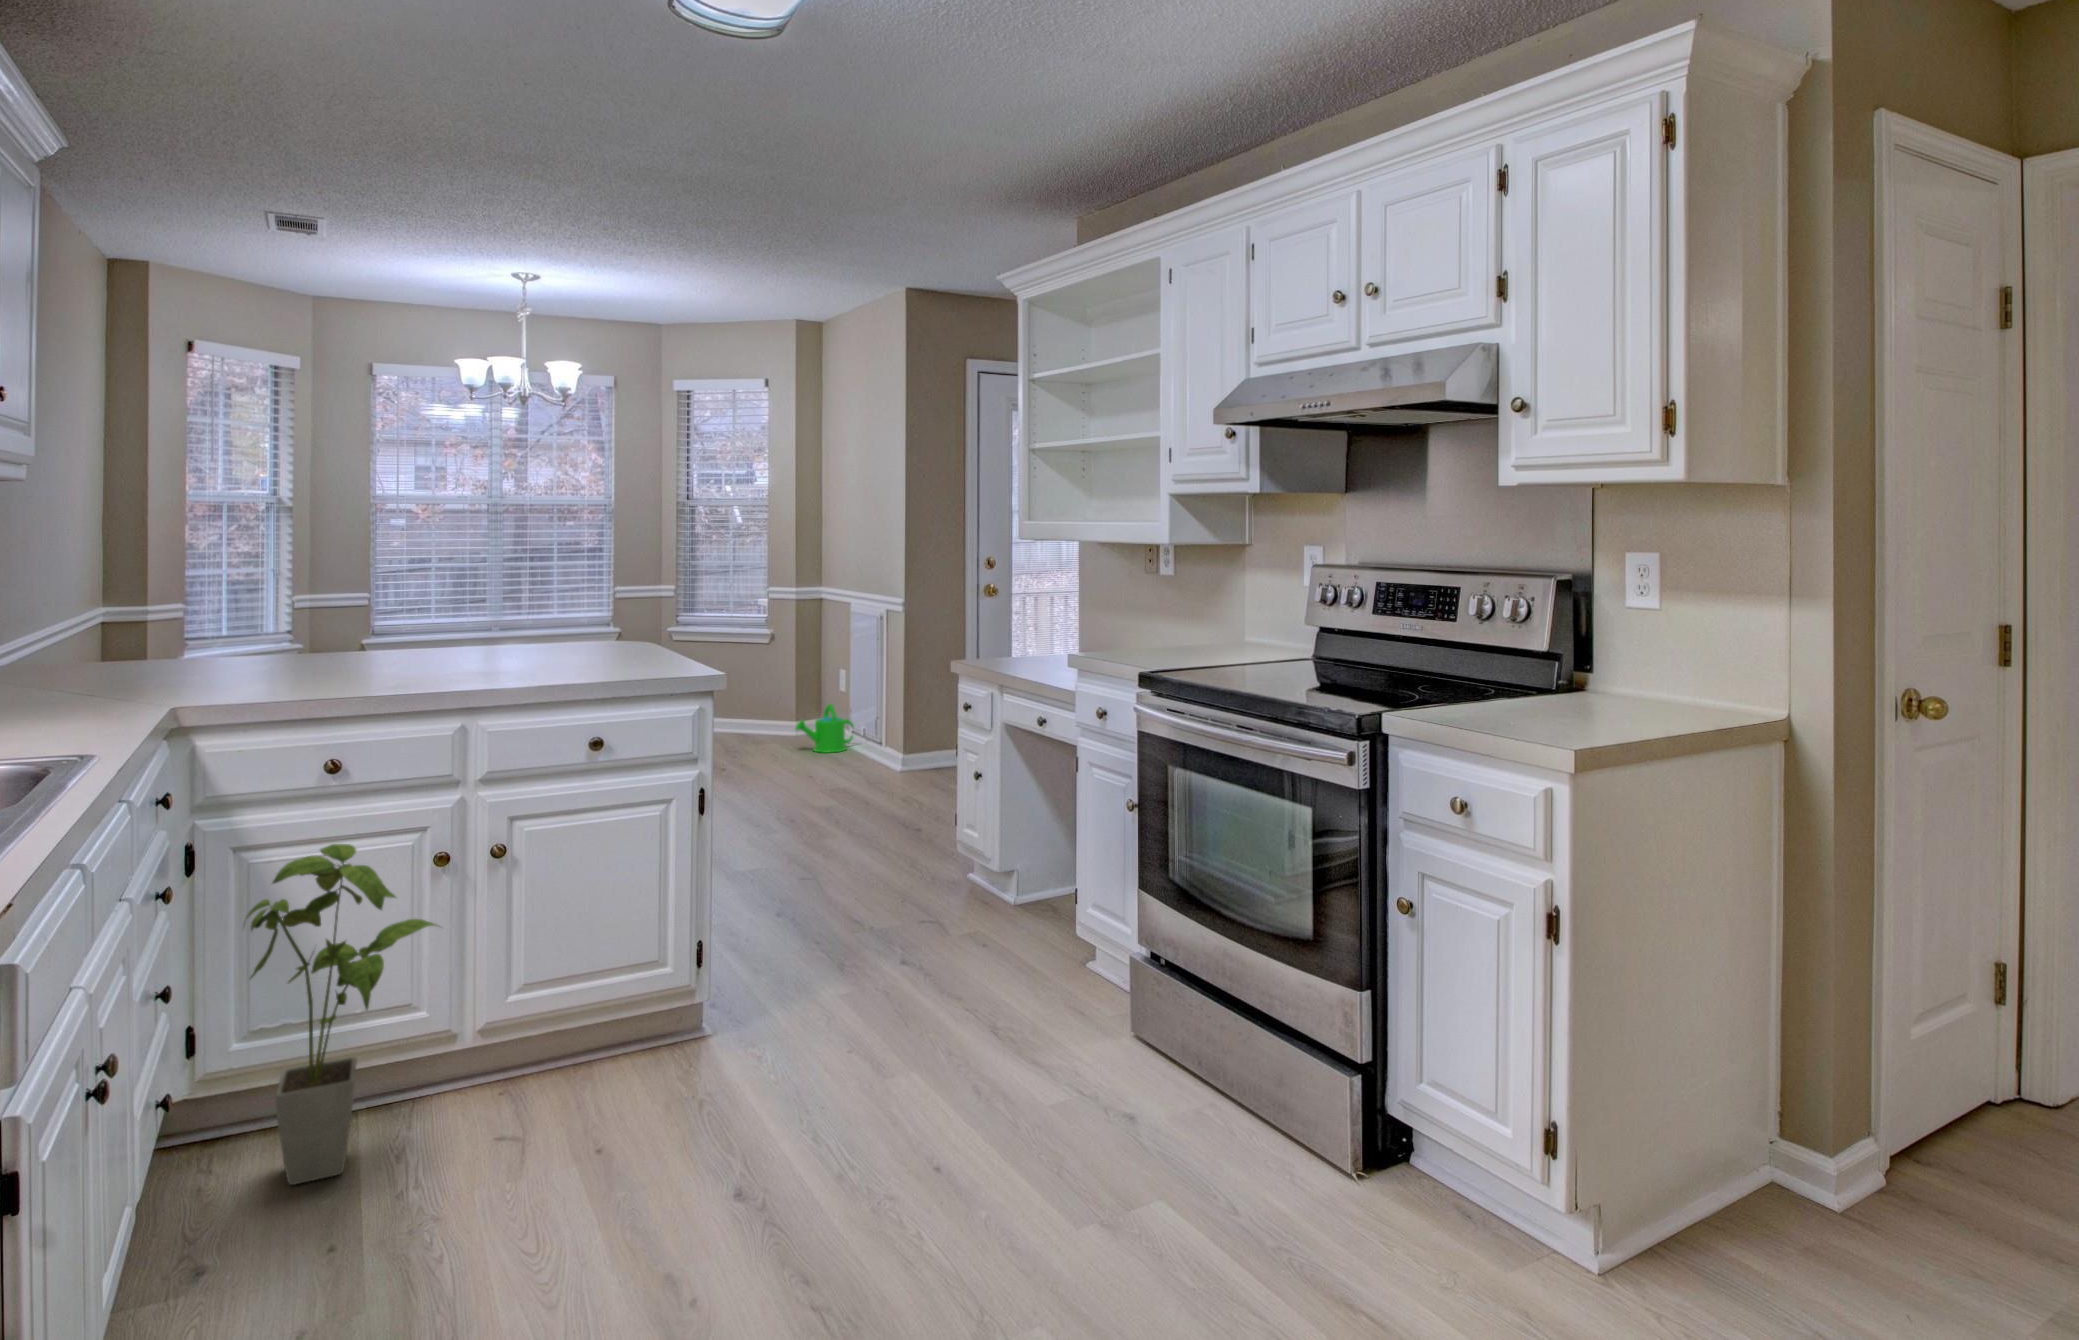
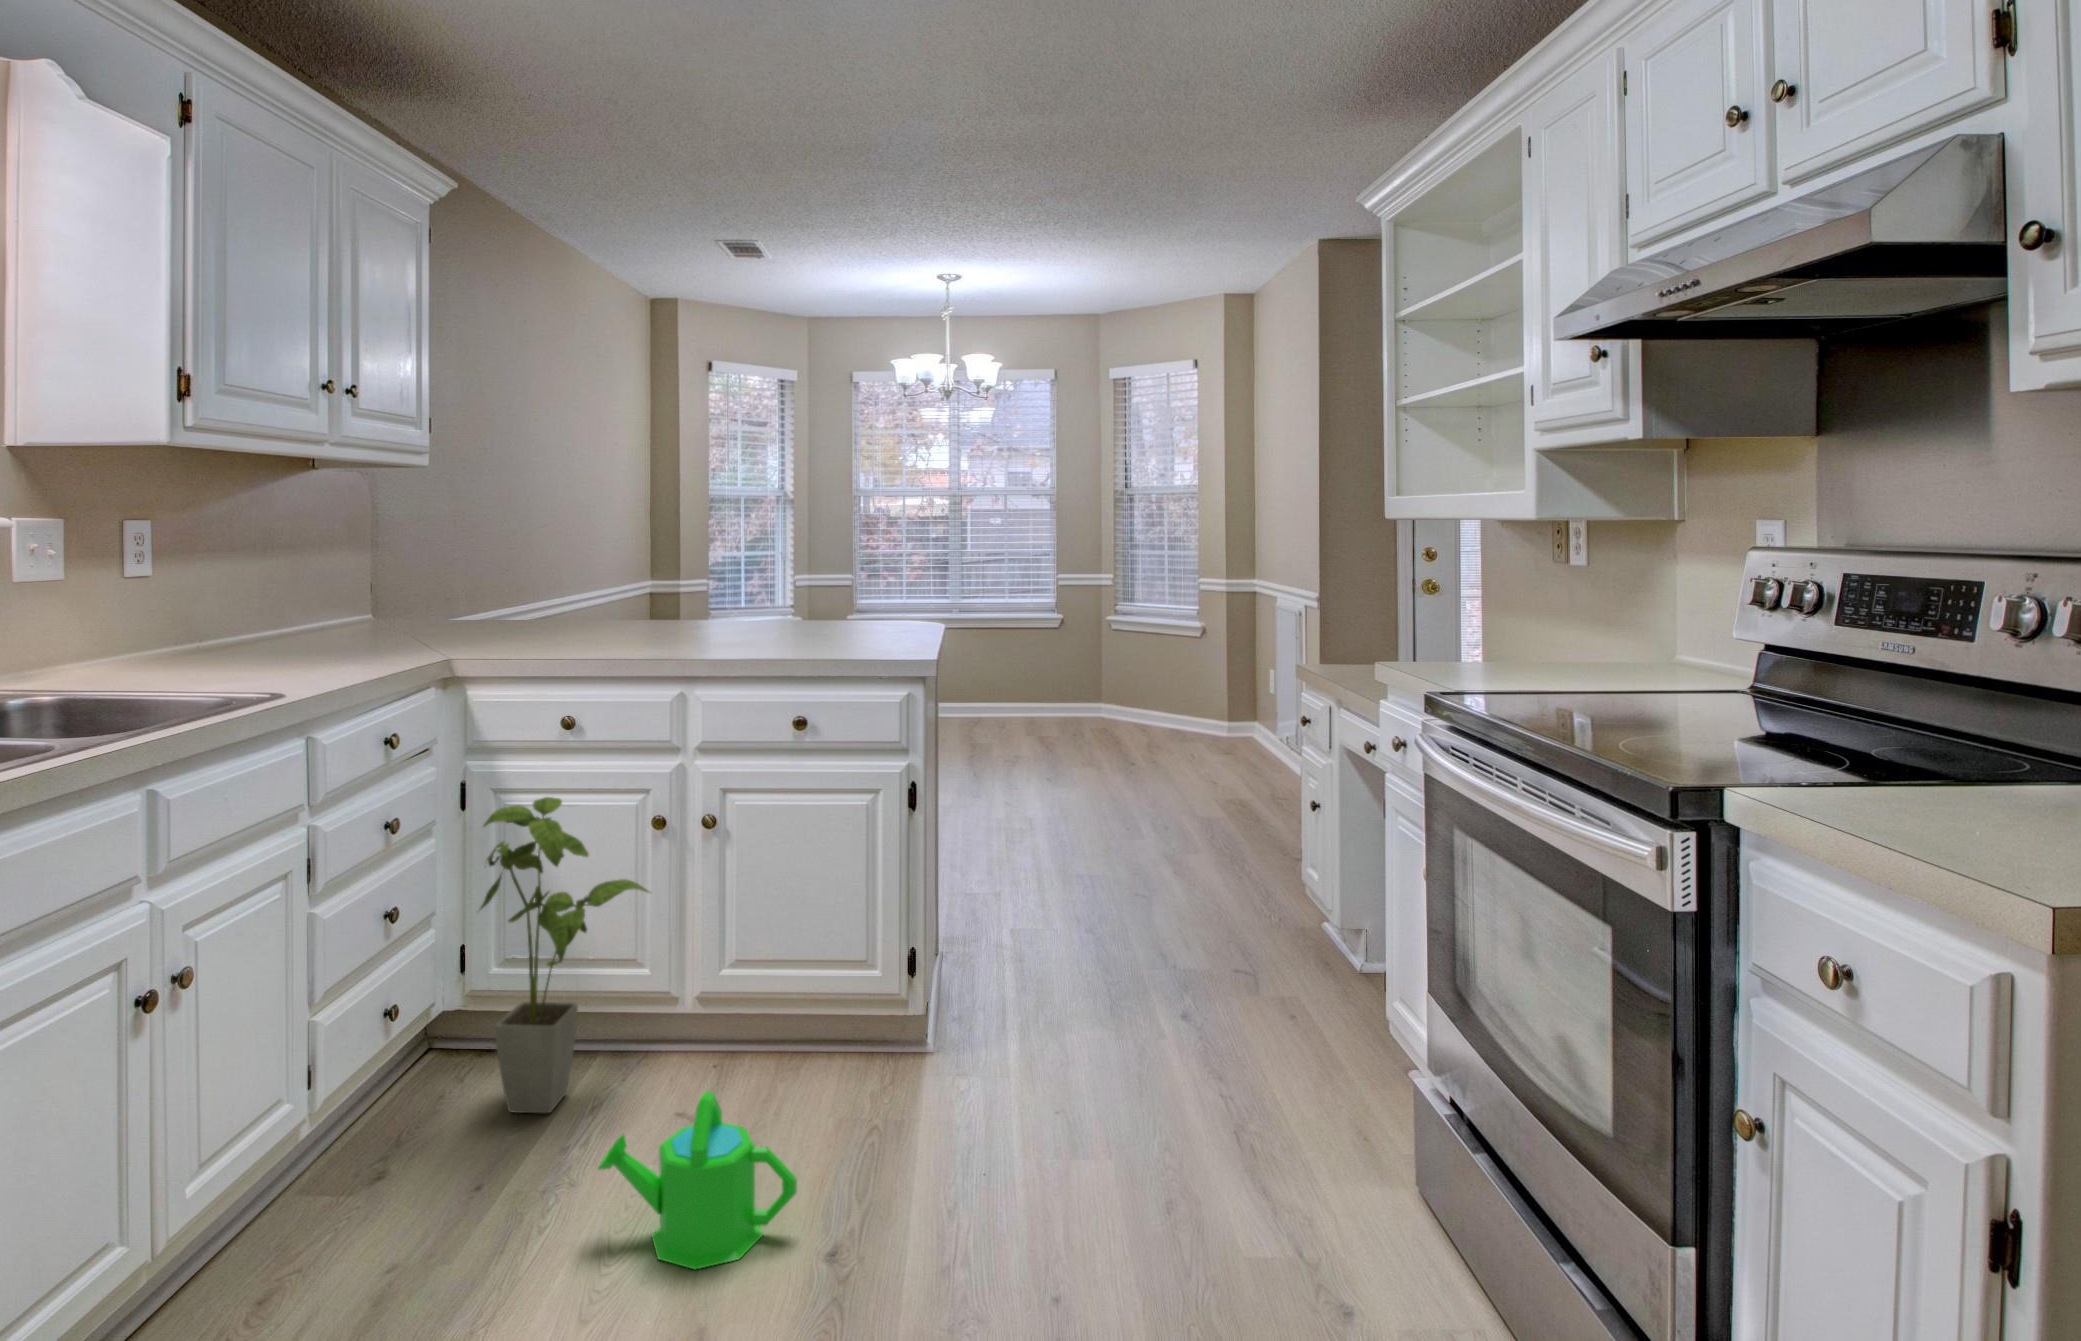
watering can: present [796,704,854,753] -> present [598,1091,797,1269]

